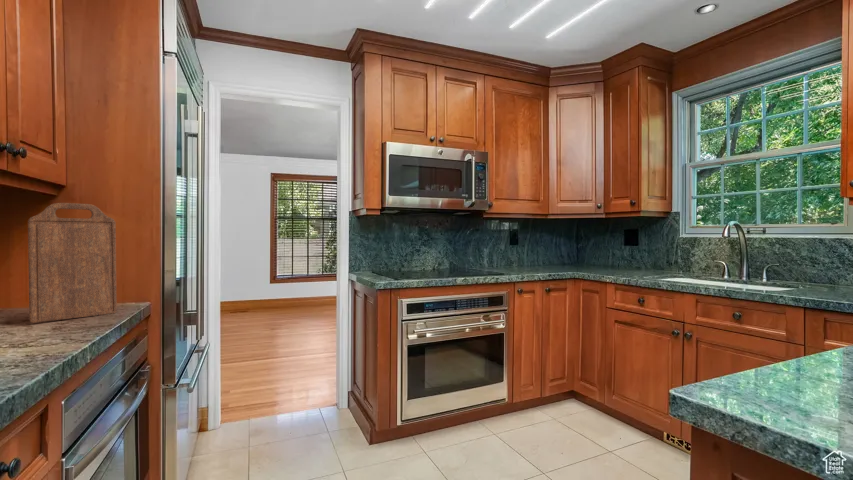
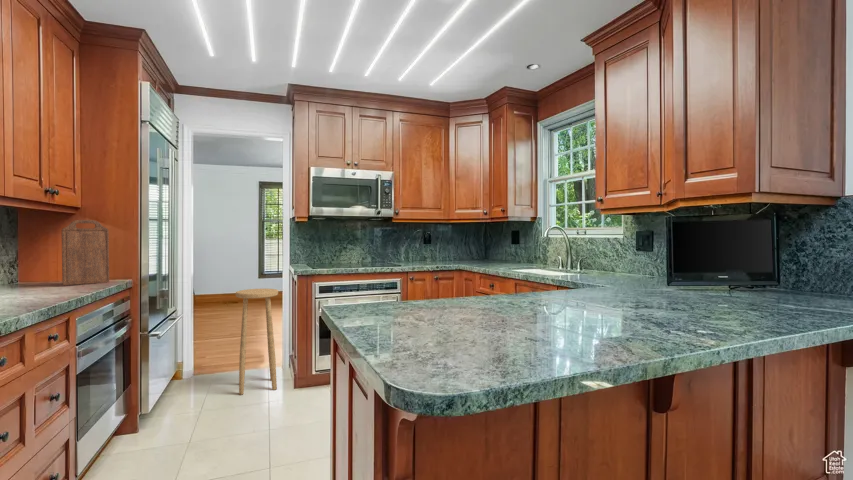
stool: none [293,306,351,462] -> present [236,289,278,395]

